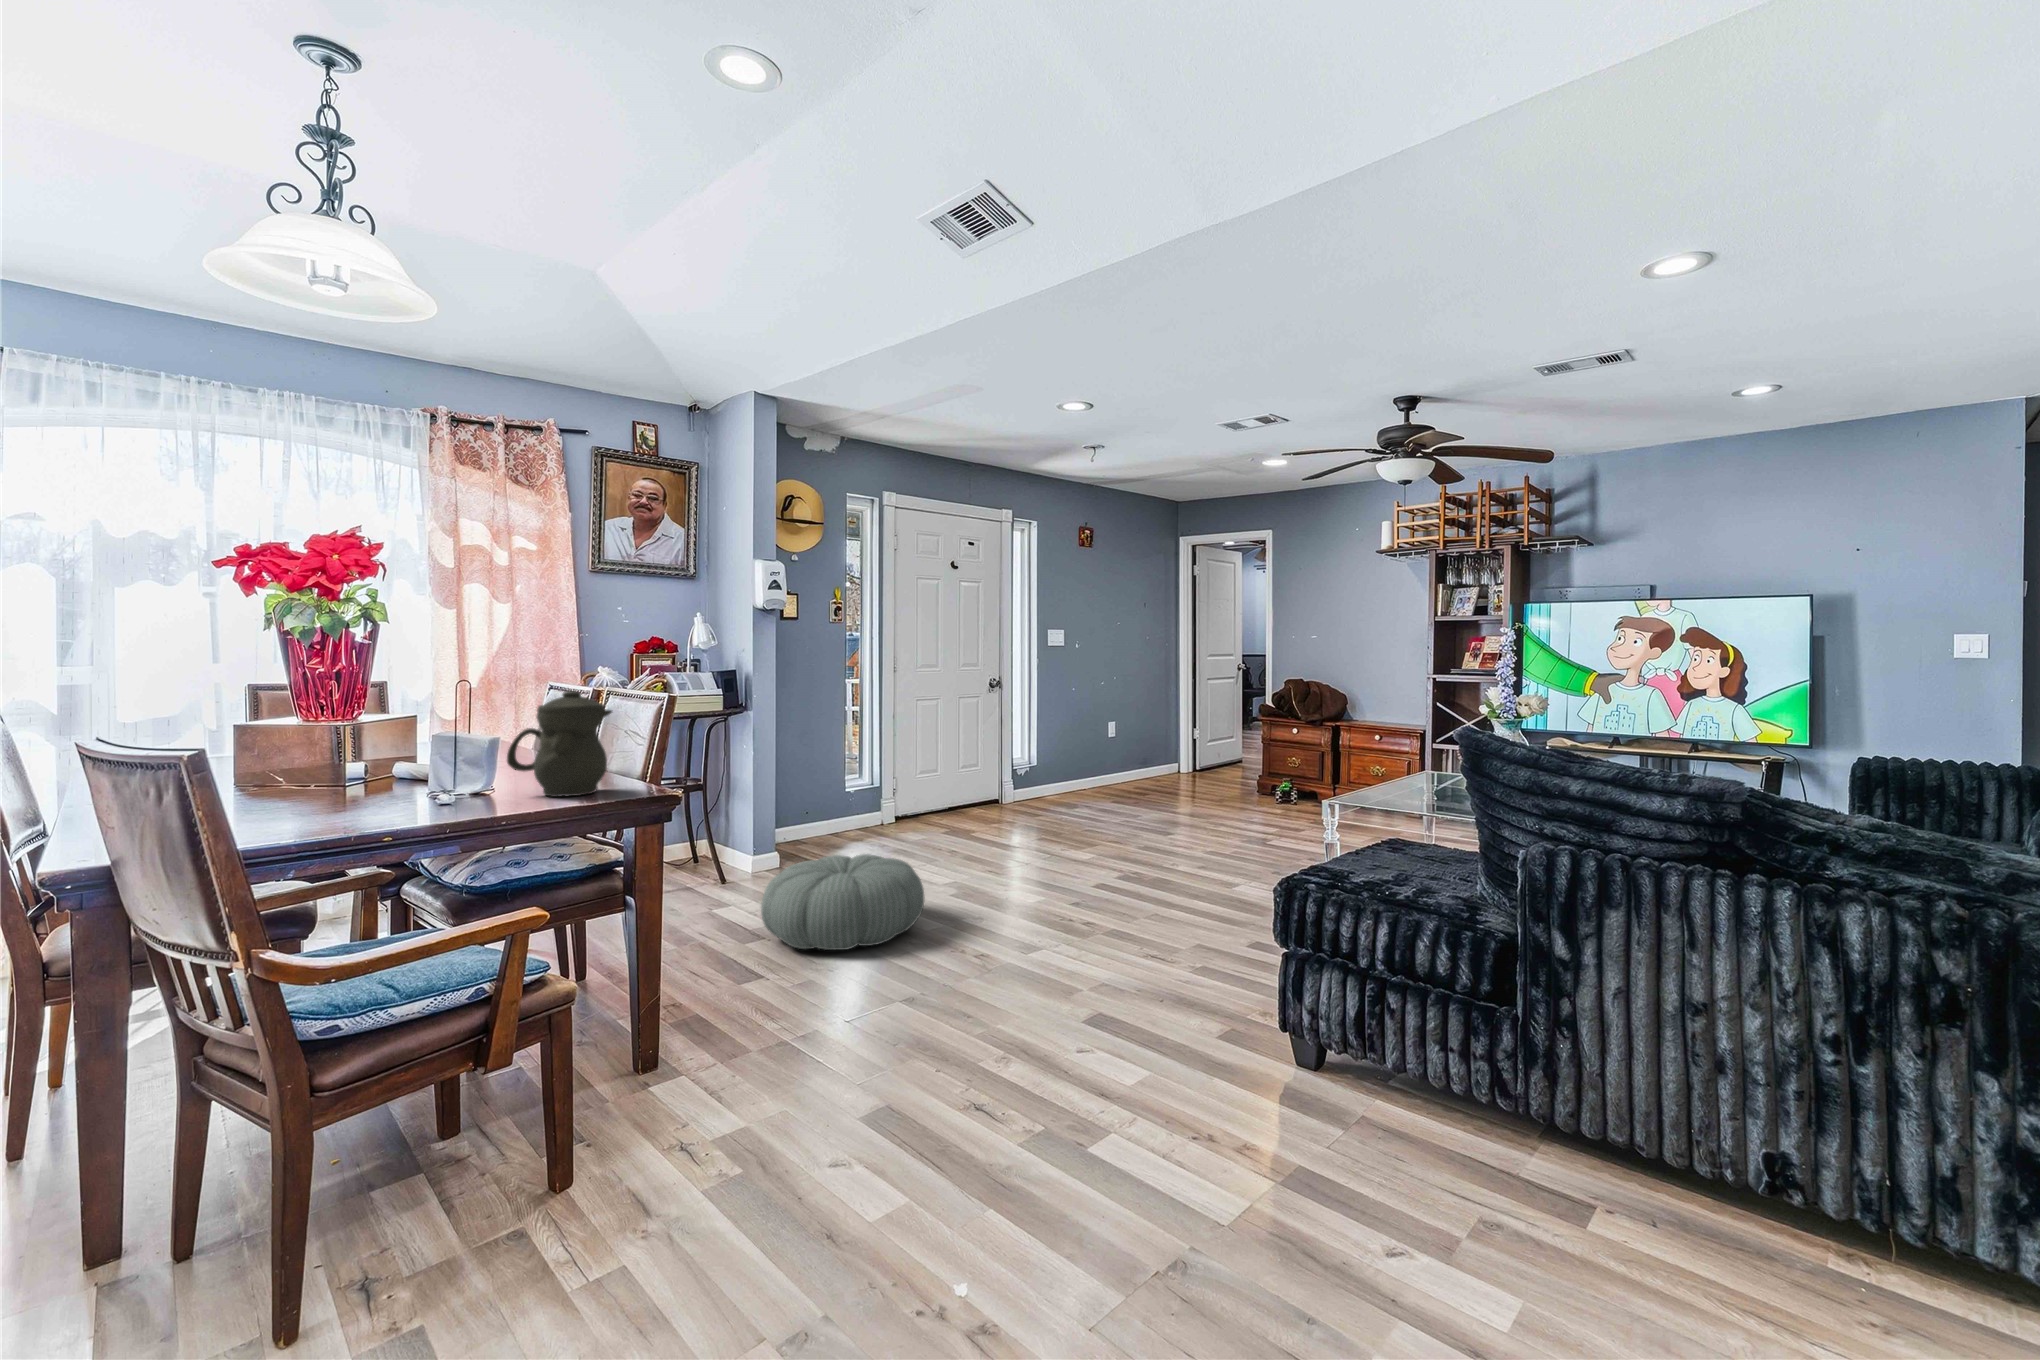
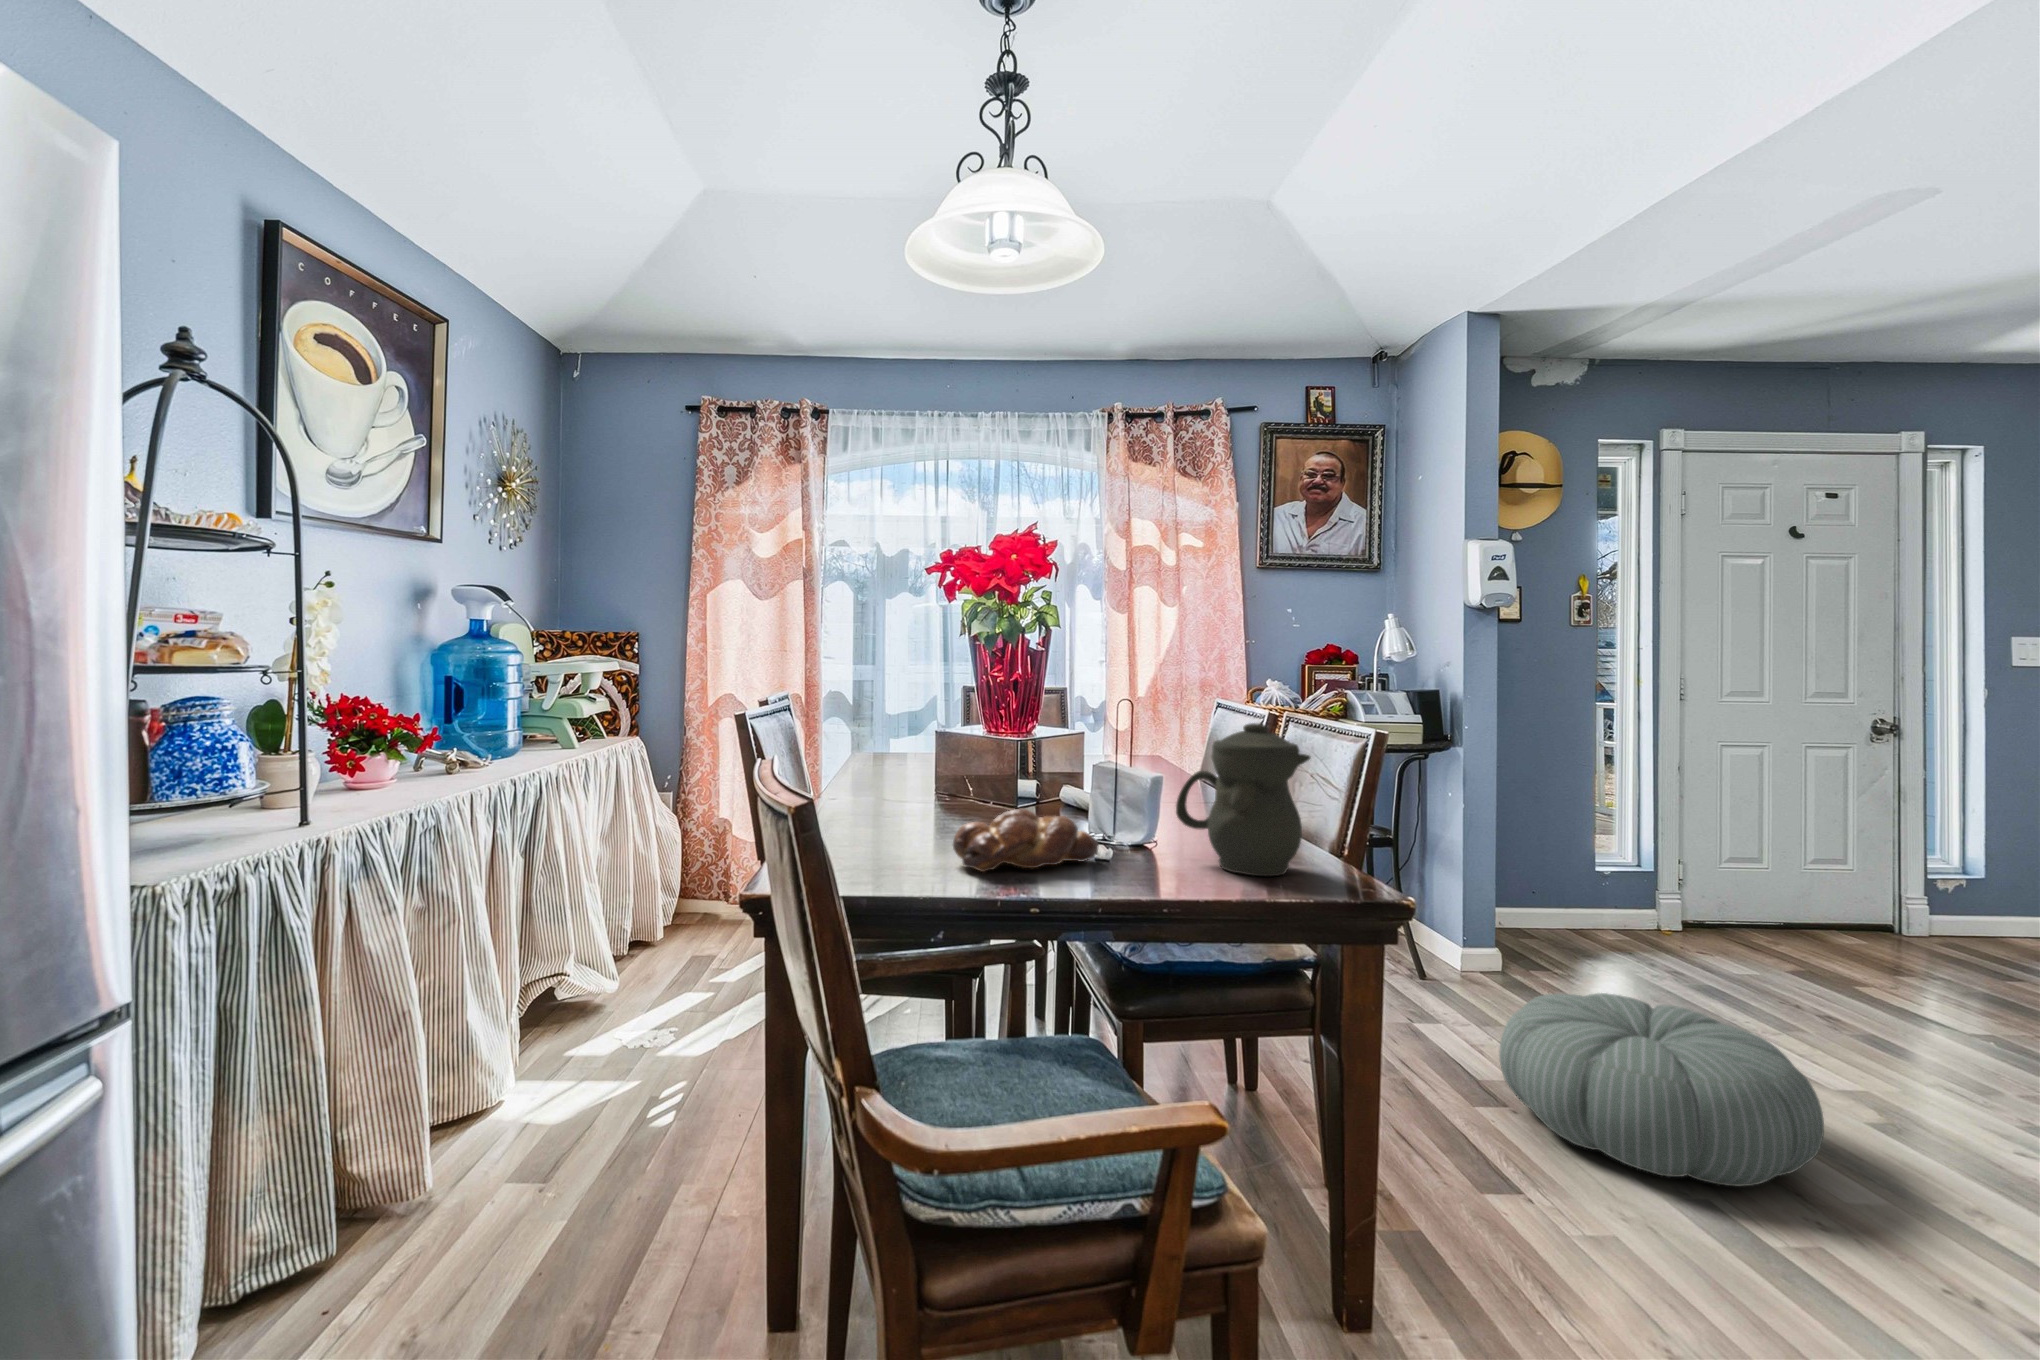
bread loaf: none [283,772,436,824] -> present [953,809,1098,872]

